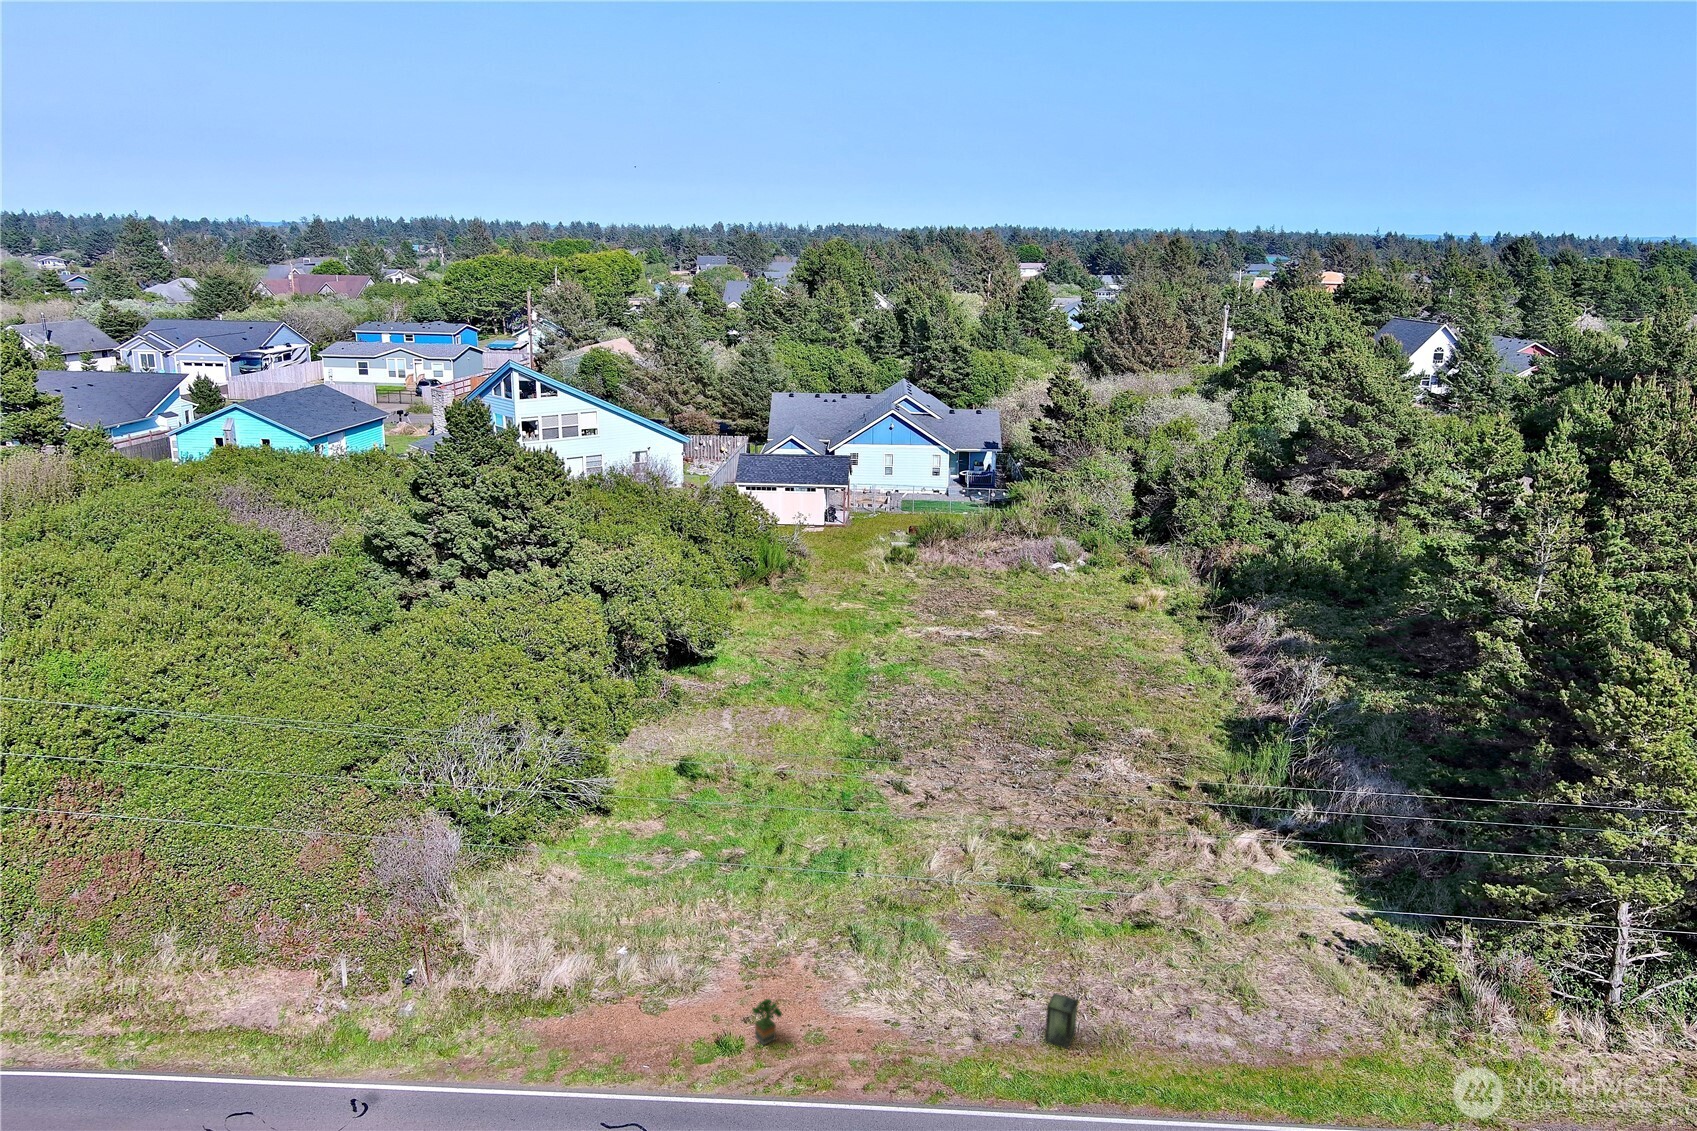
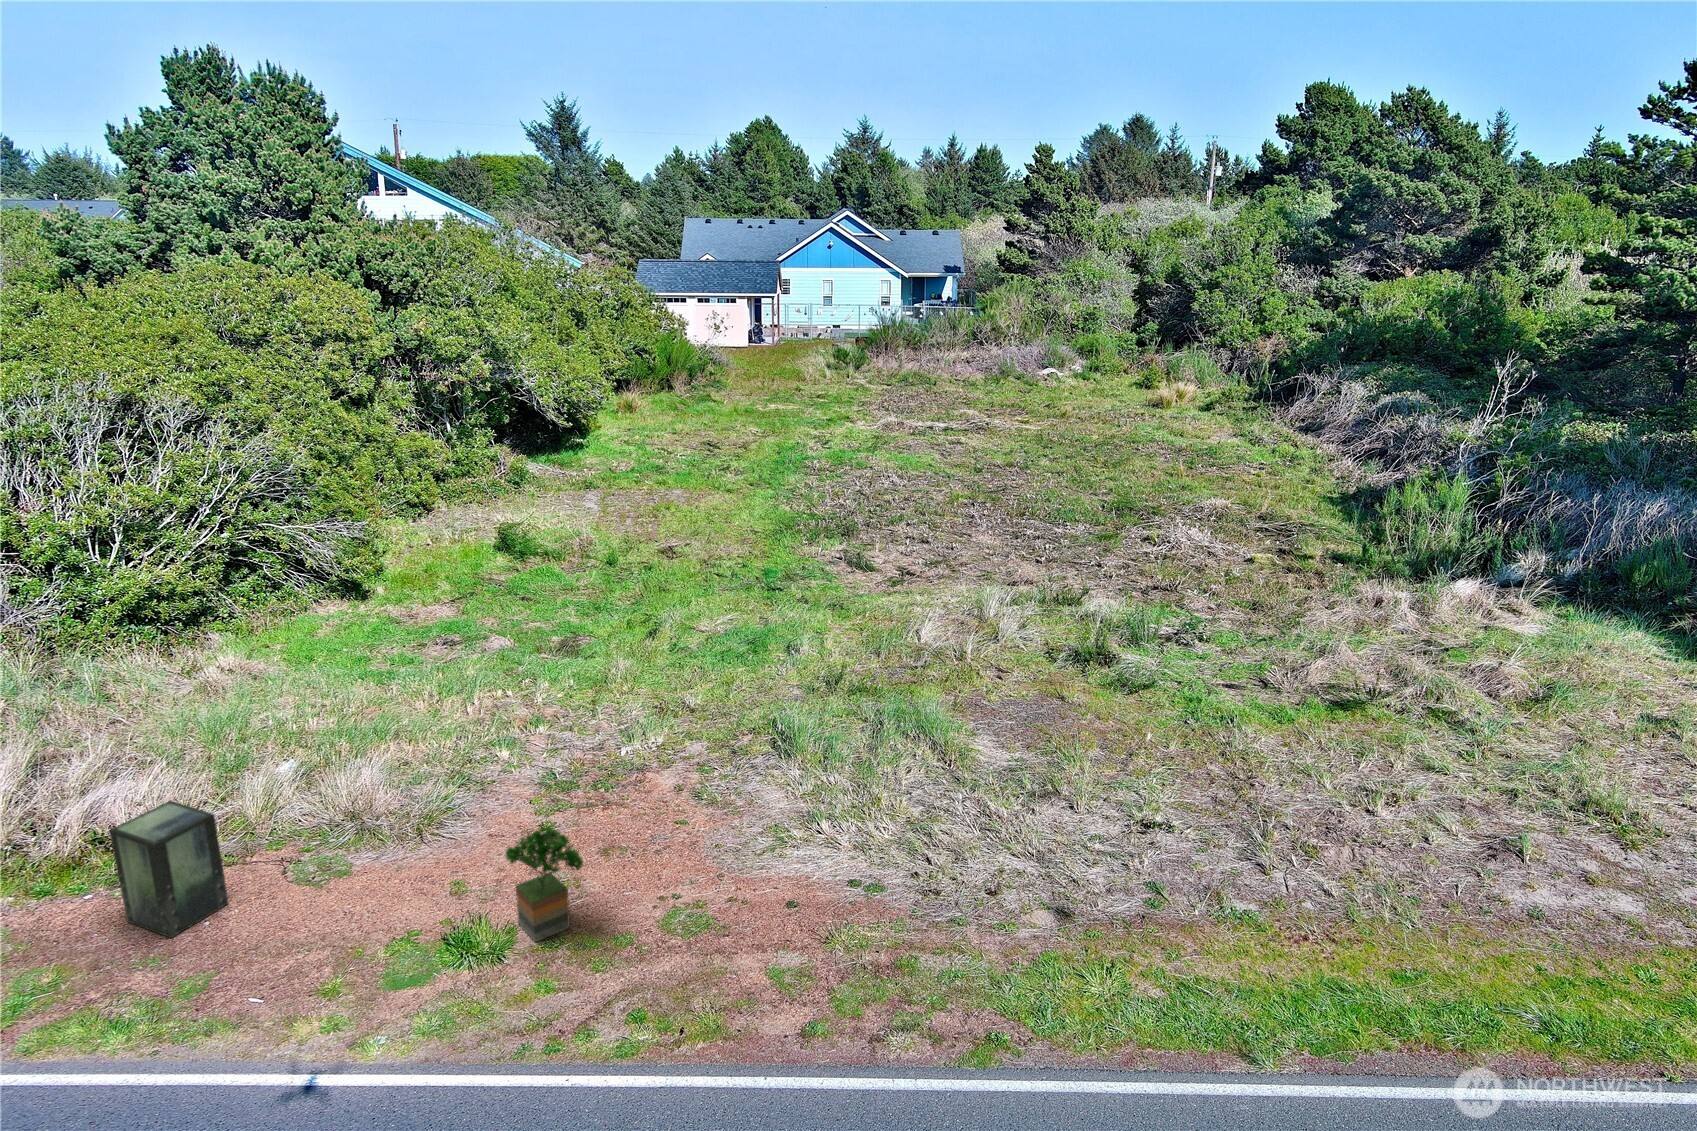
storage box: present [1044,993,1078,1049] -> present [110,801,228,938]

